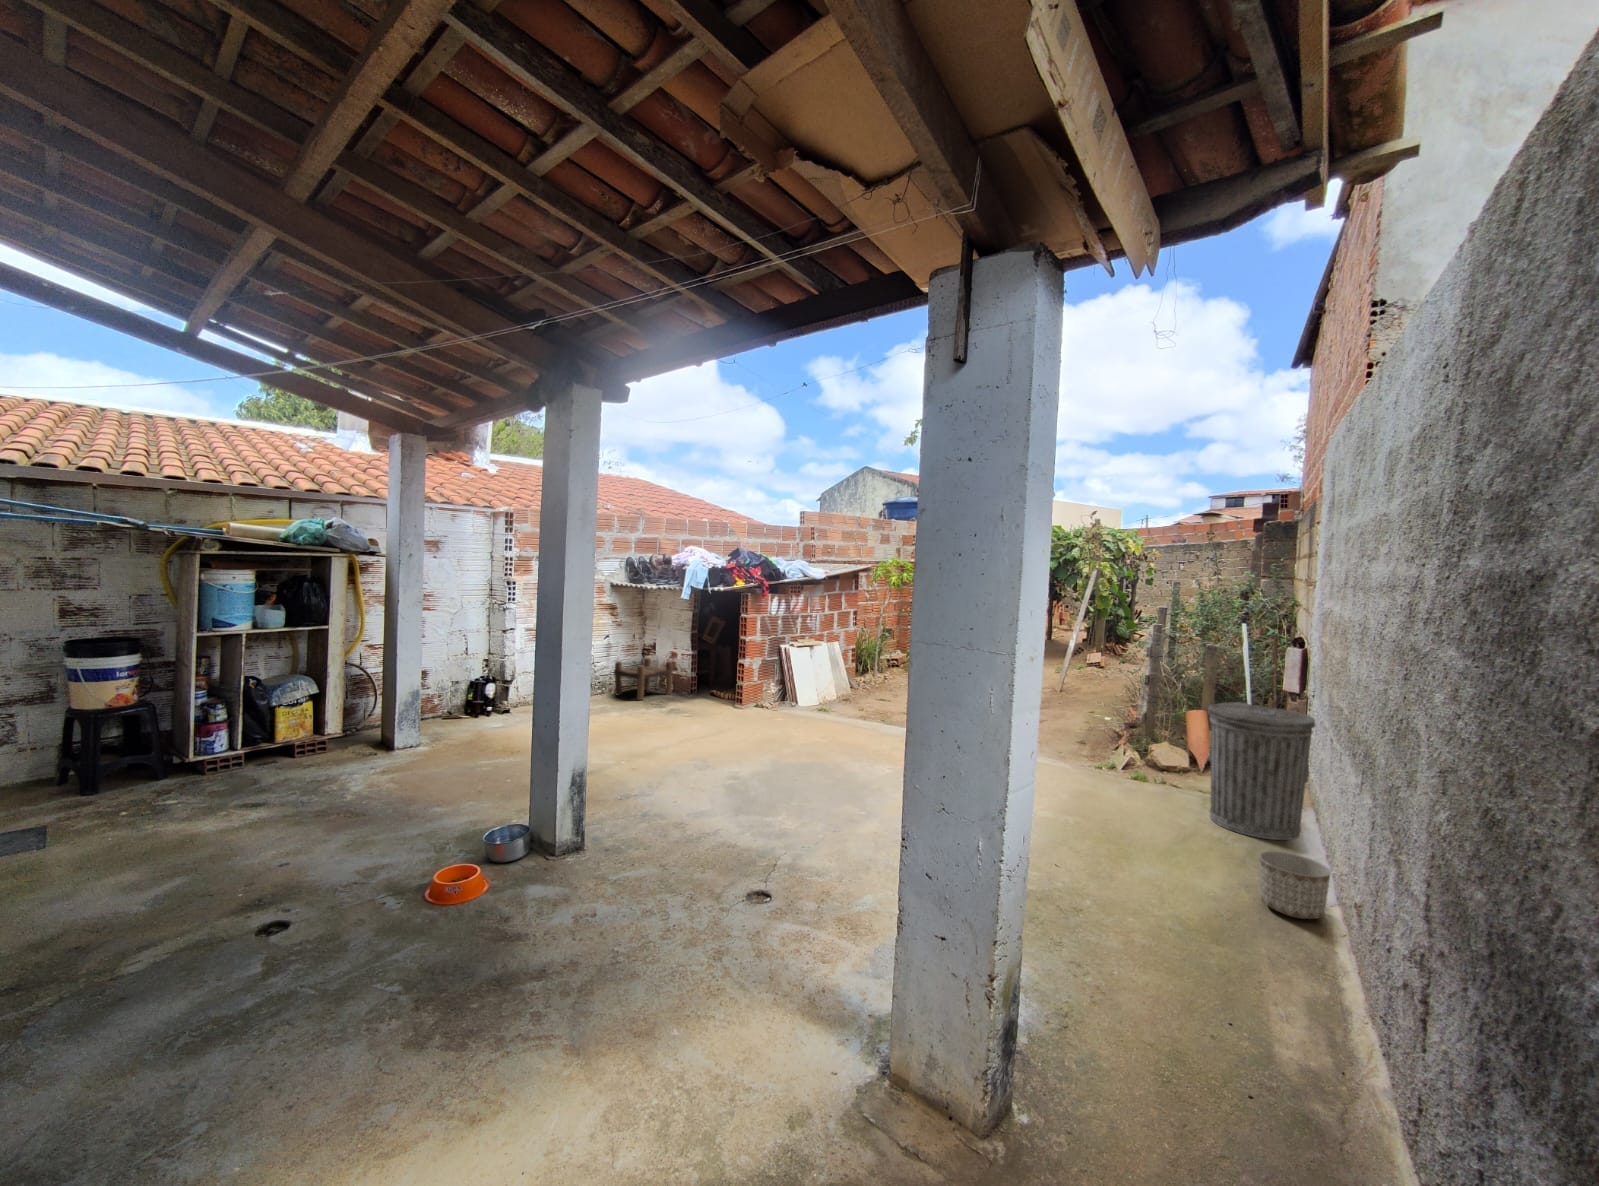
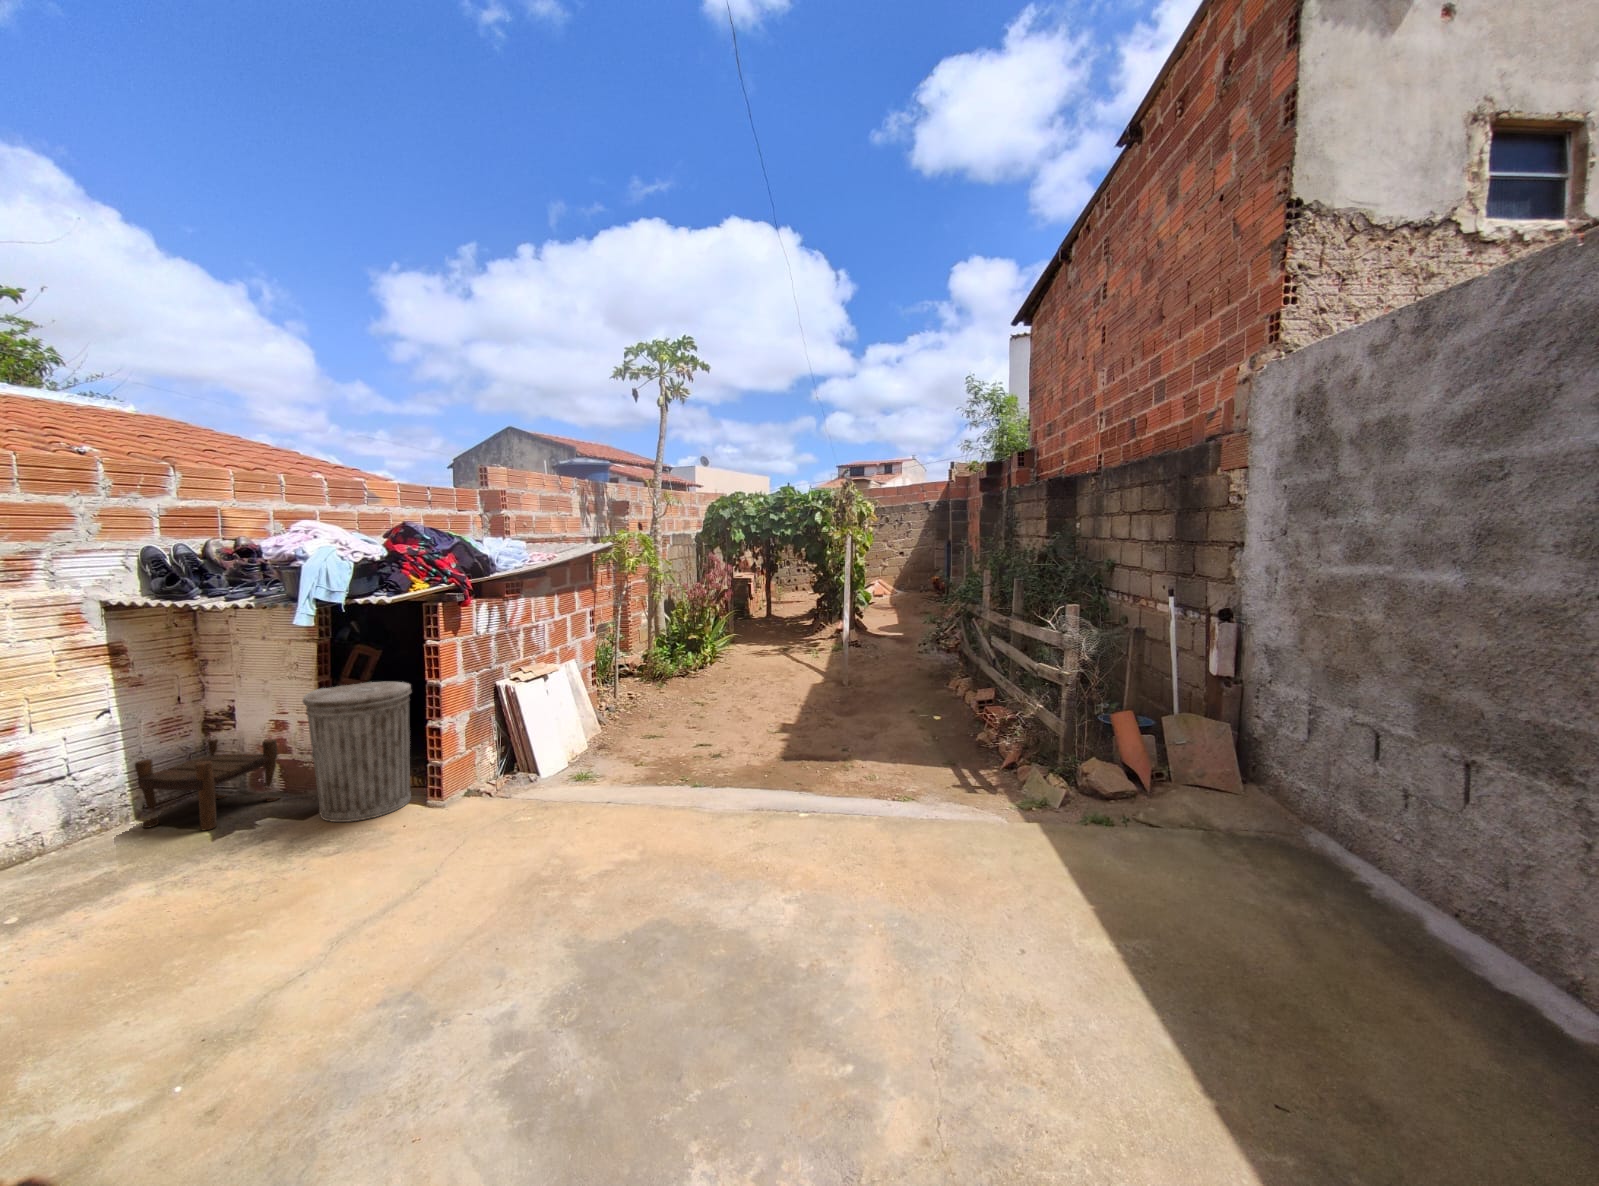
trash can: present [1208,702,1315,840] -> present [303,682,412,822]
planter: present [1259,851,1331,919] -> none [1441,923,1557,1029]

